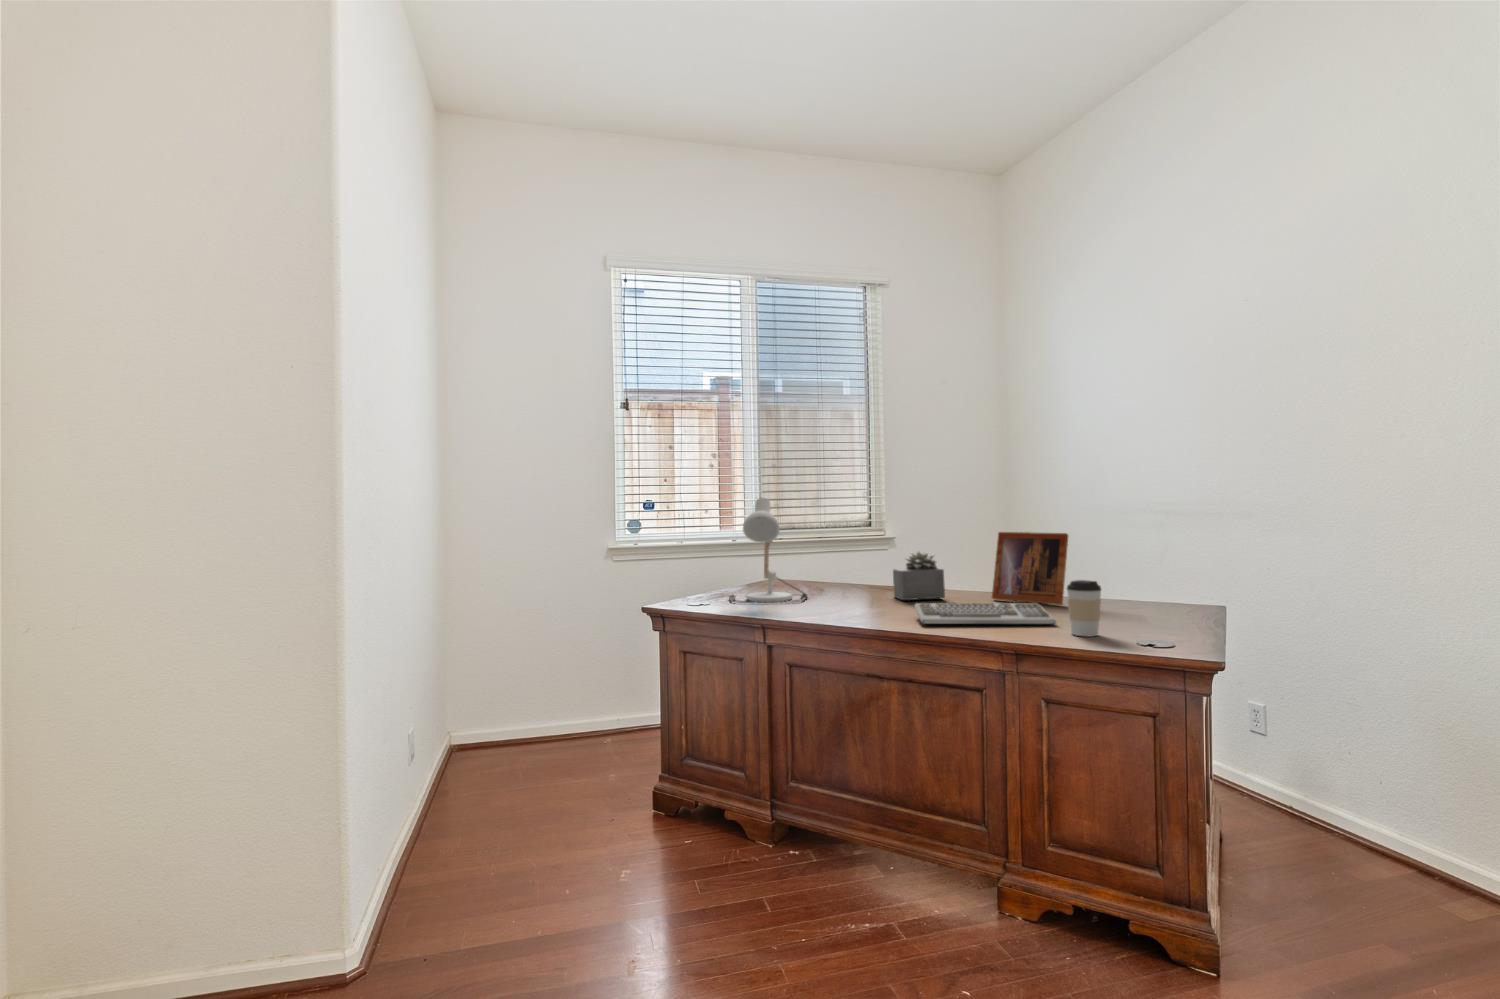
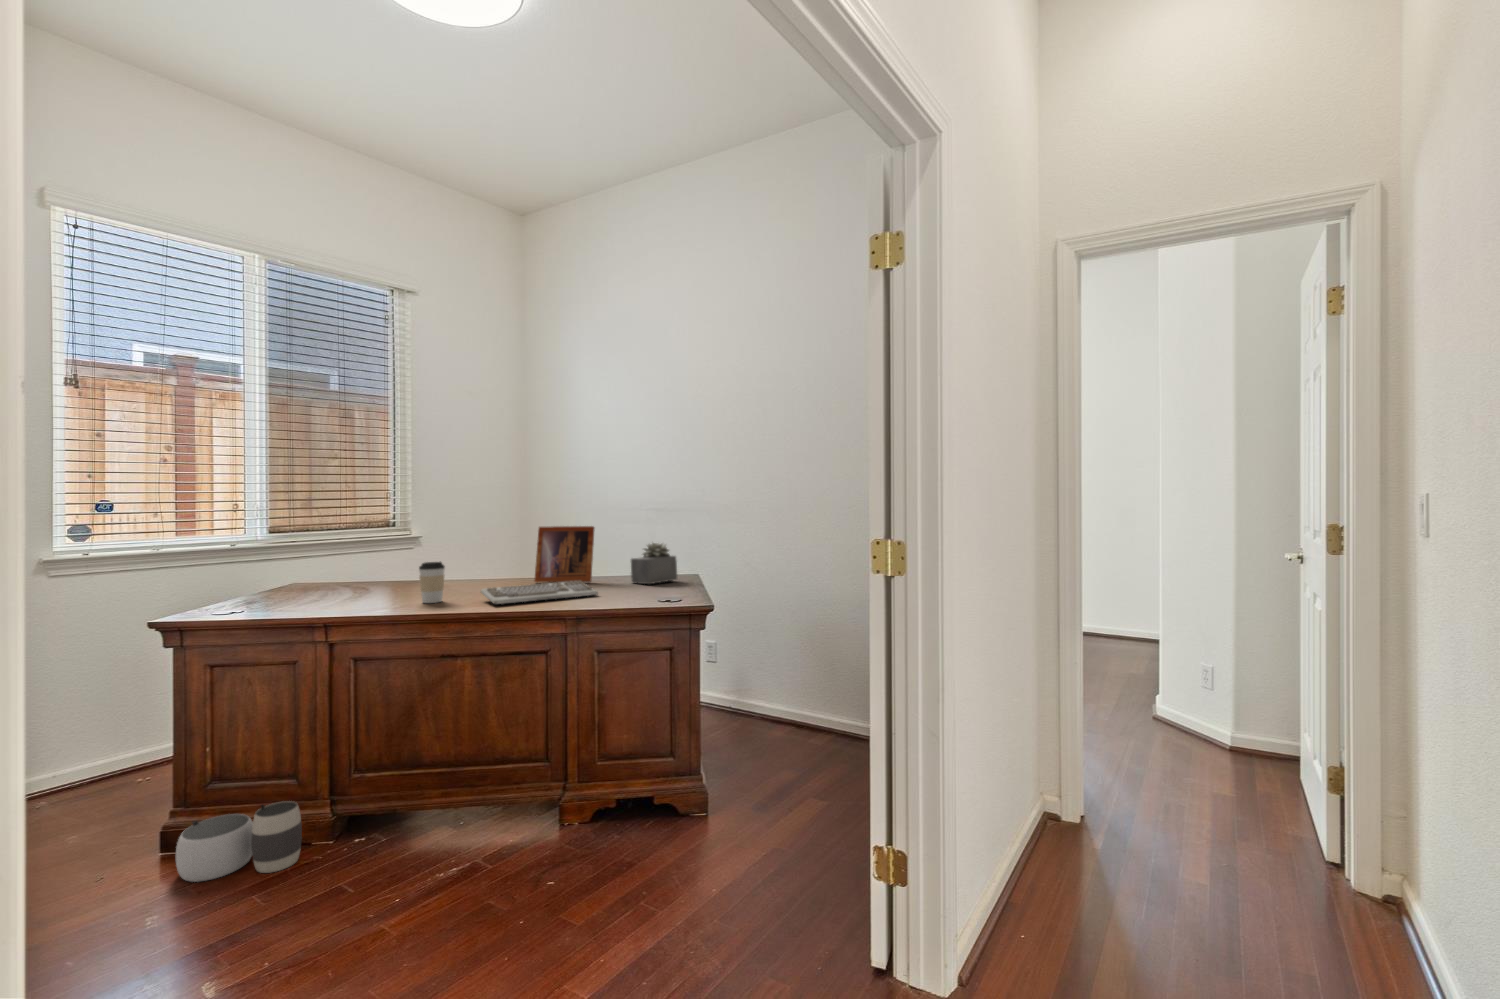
desk lamp: present [729,498,807,603] -> none [262,496,357,606]
succulent plant: present [893,552,945,600] -> present [631,543,677,584]
coffee cup: present [1067,580,1101,636] -> present [419,562,445,603]
waste basket: none [654,791,743,860] -> present [176,801,302,882]

